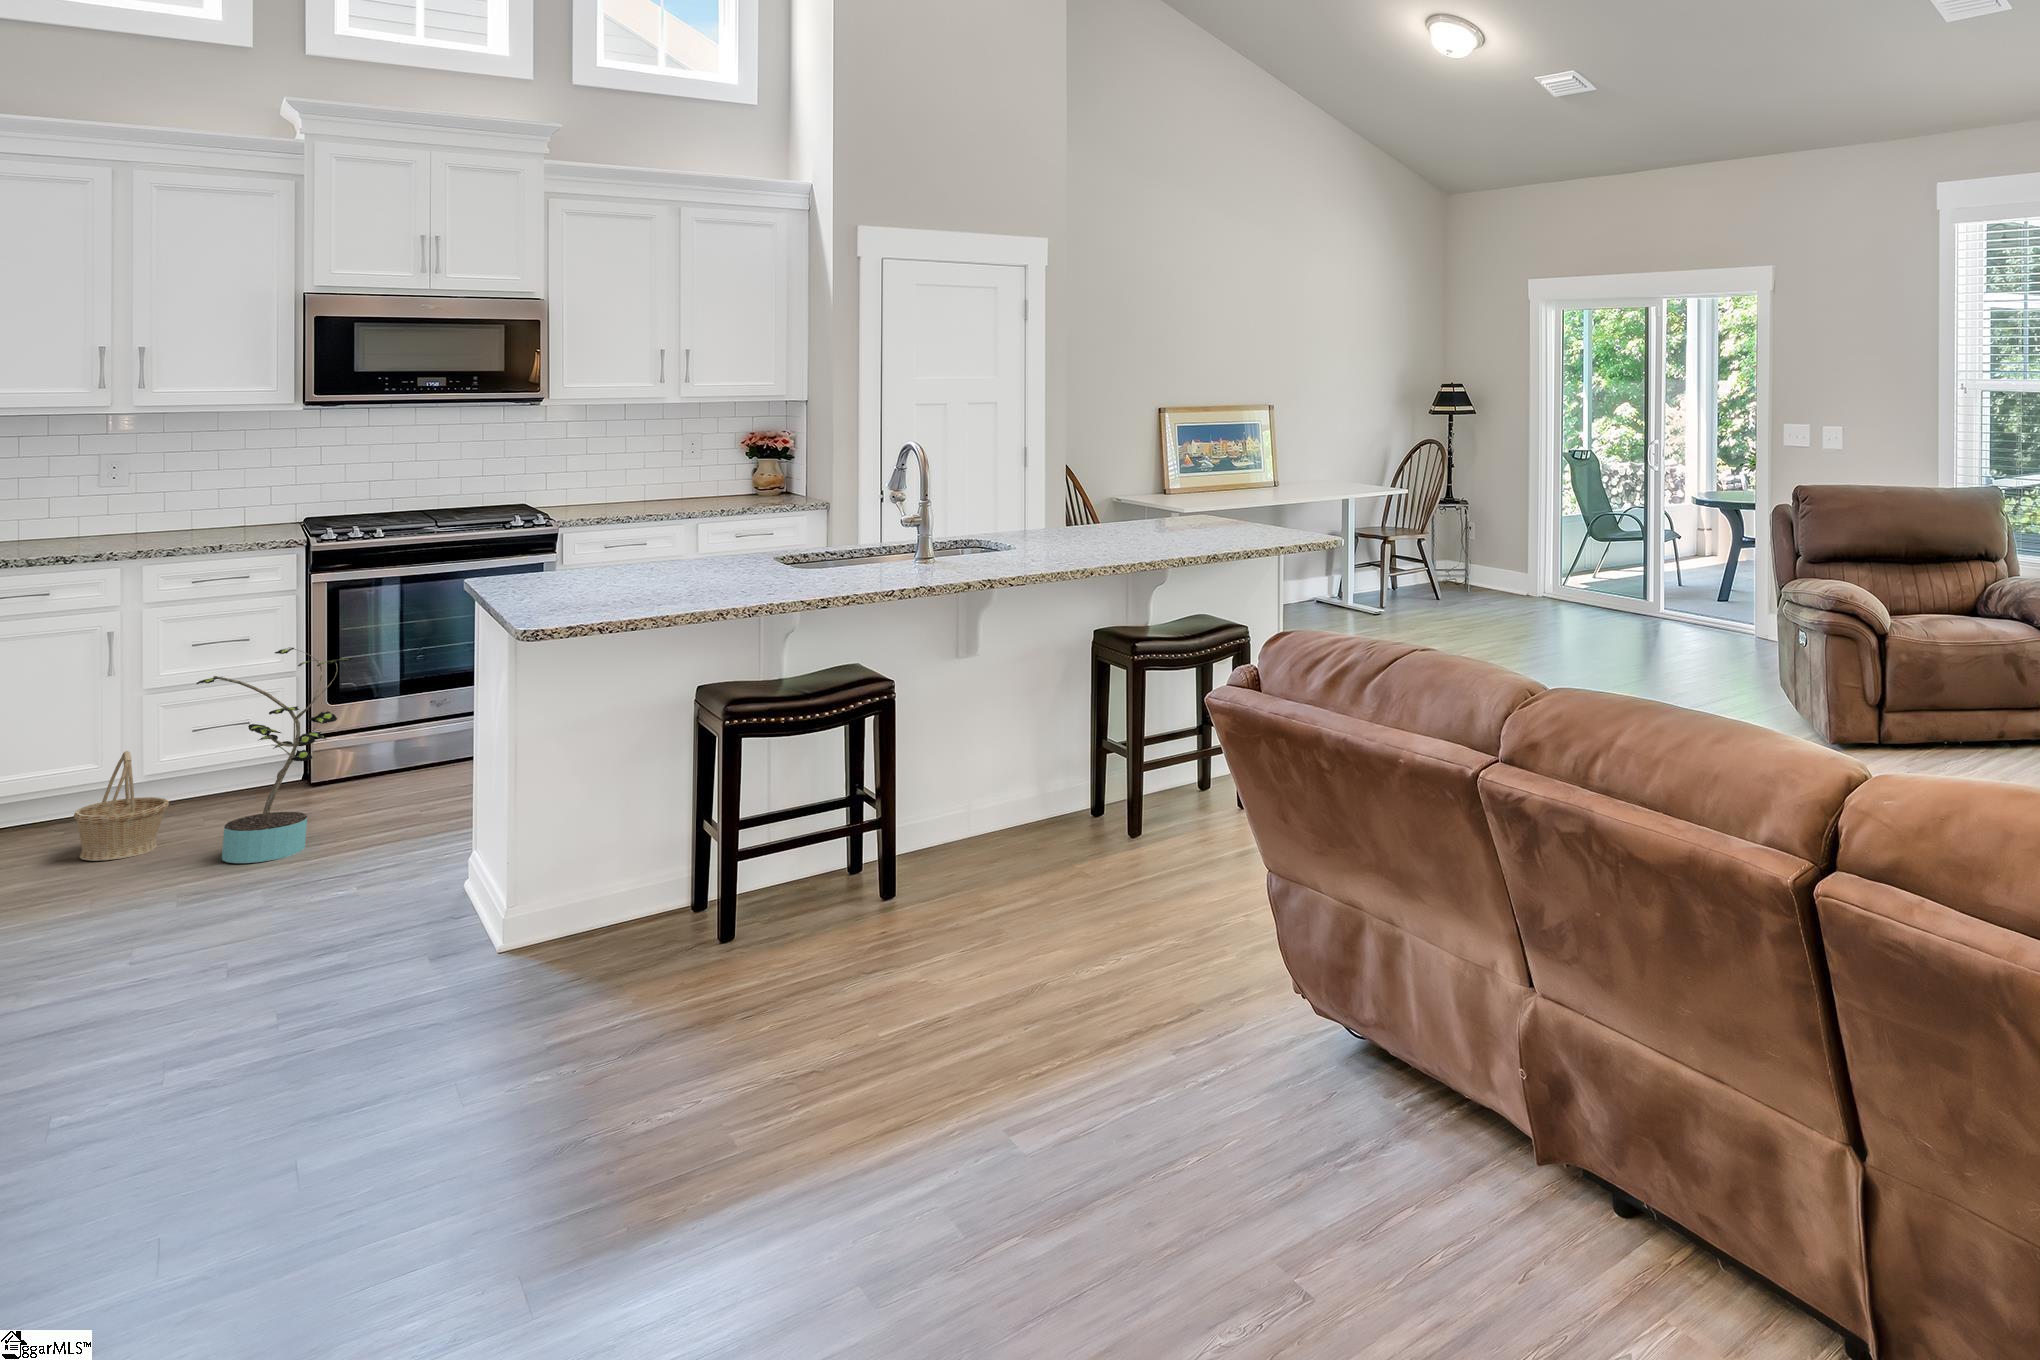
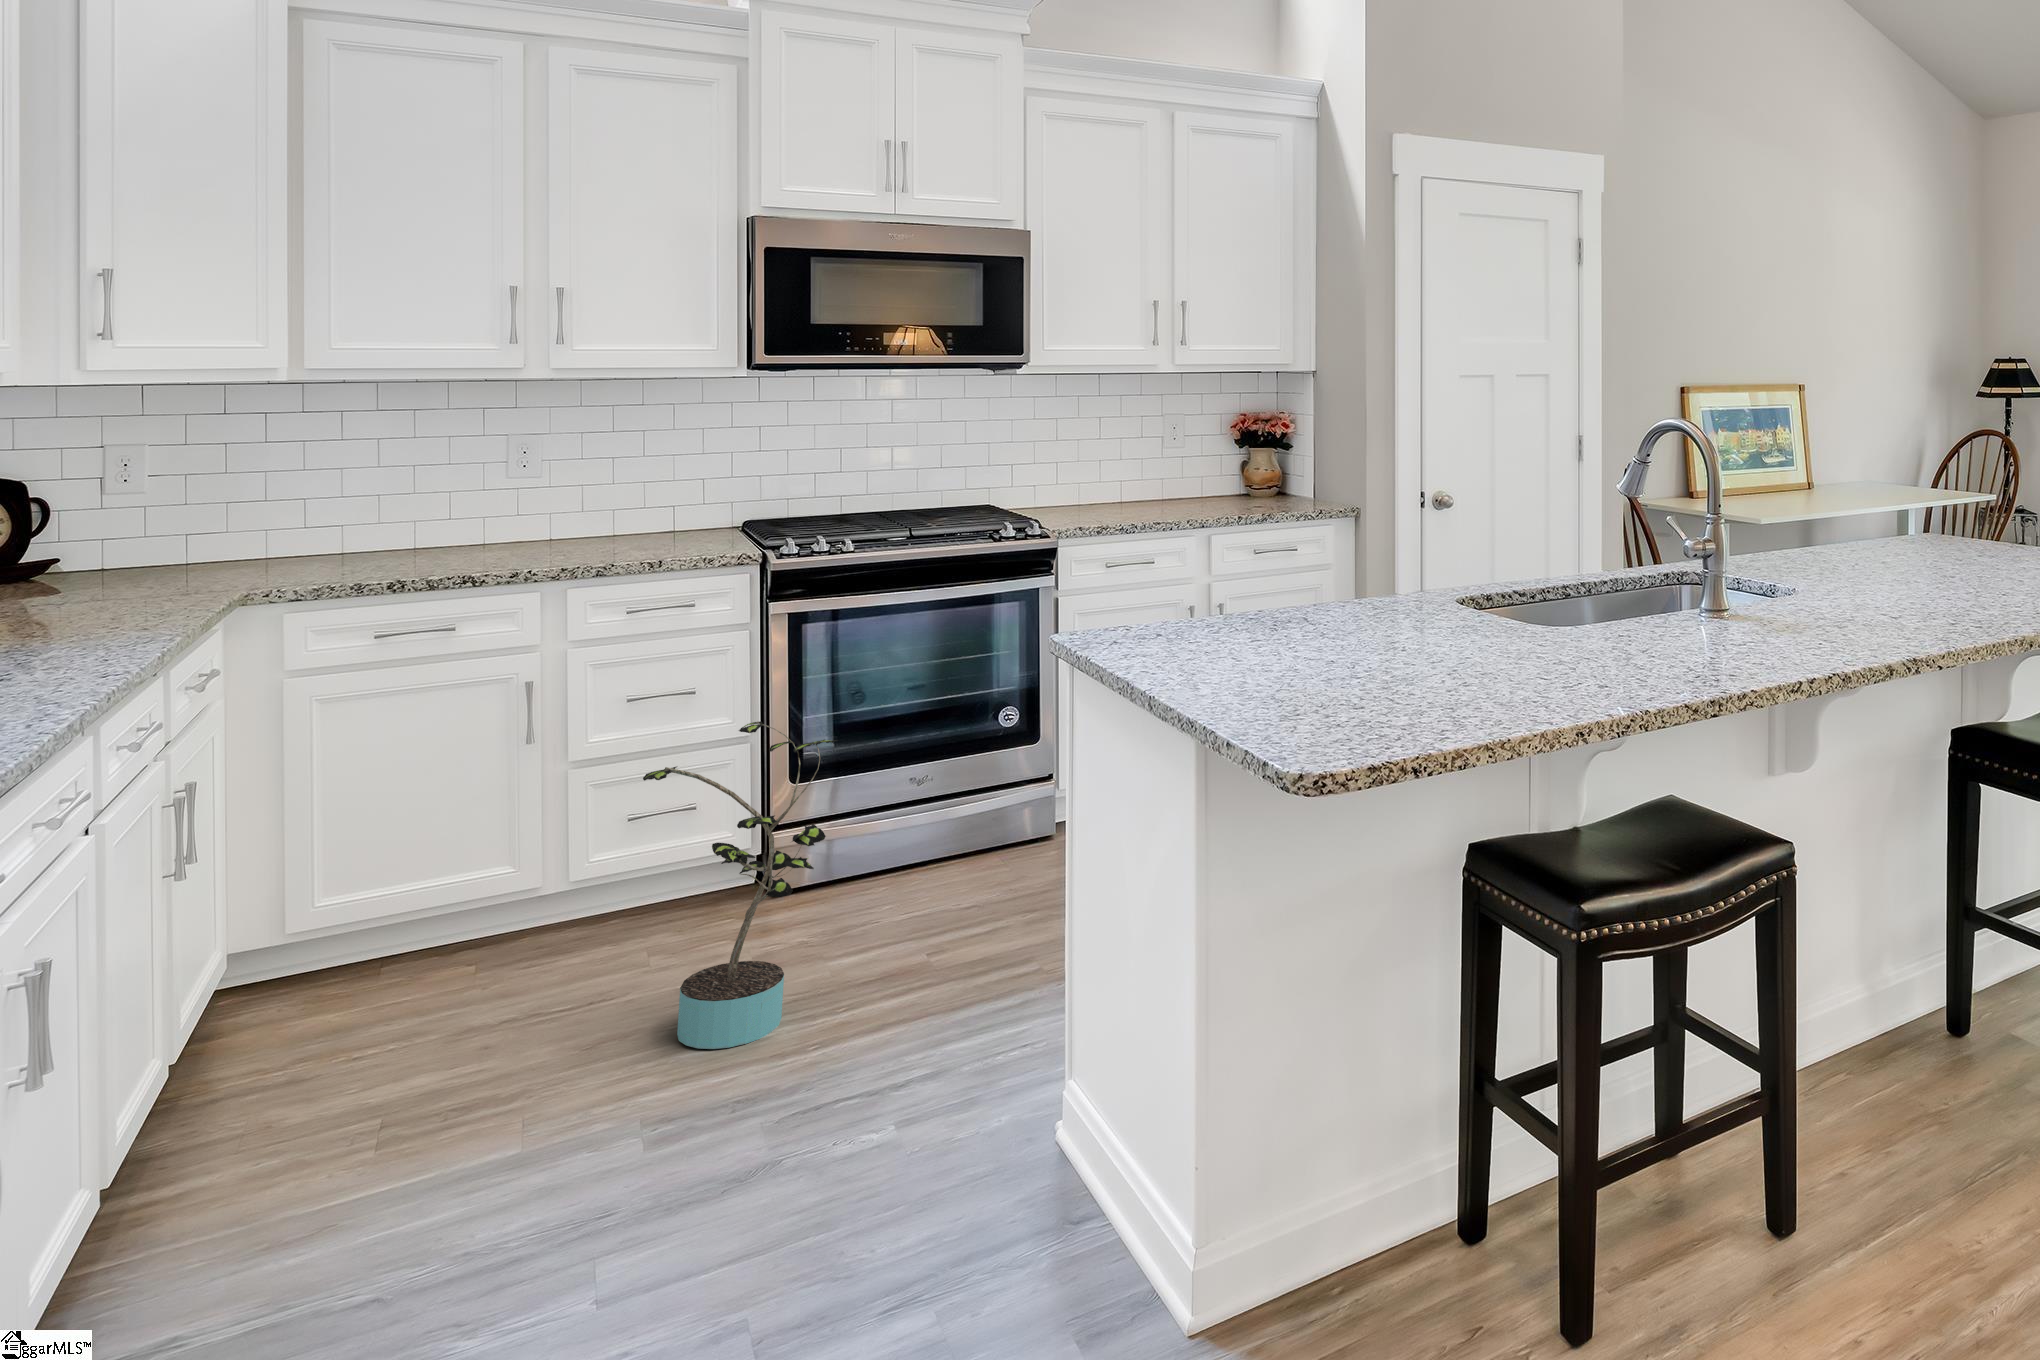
basket: present [74,751,169,861] -> none [488,863,606,1026]

